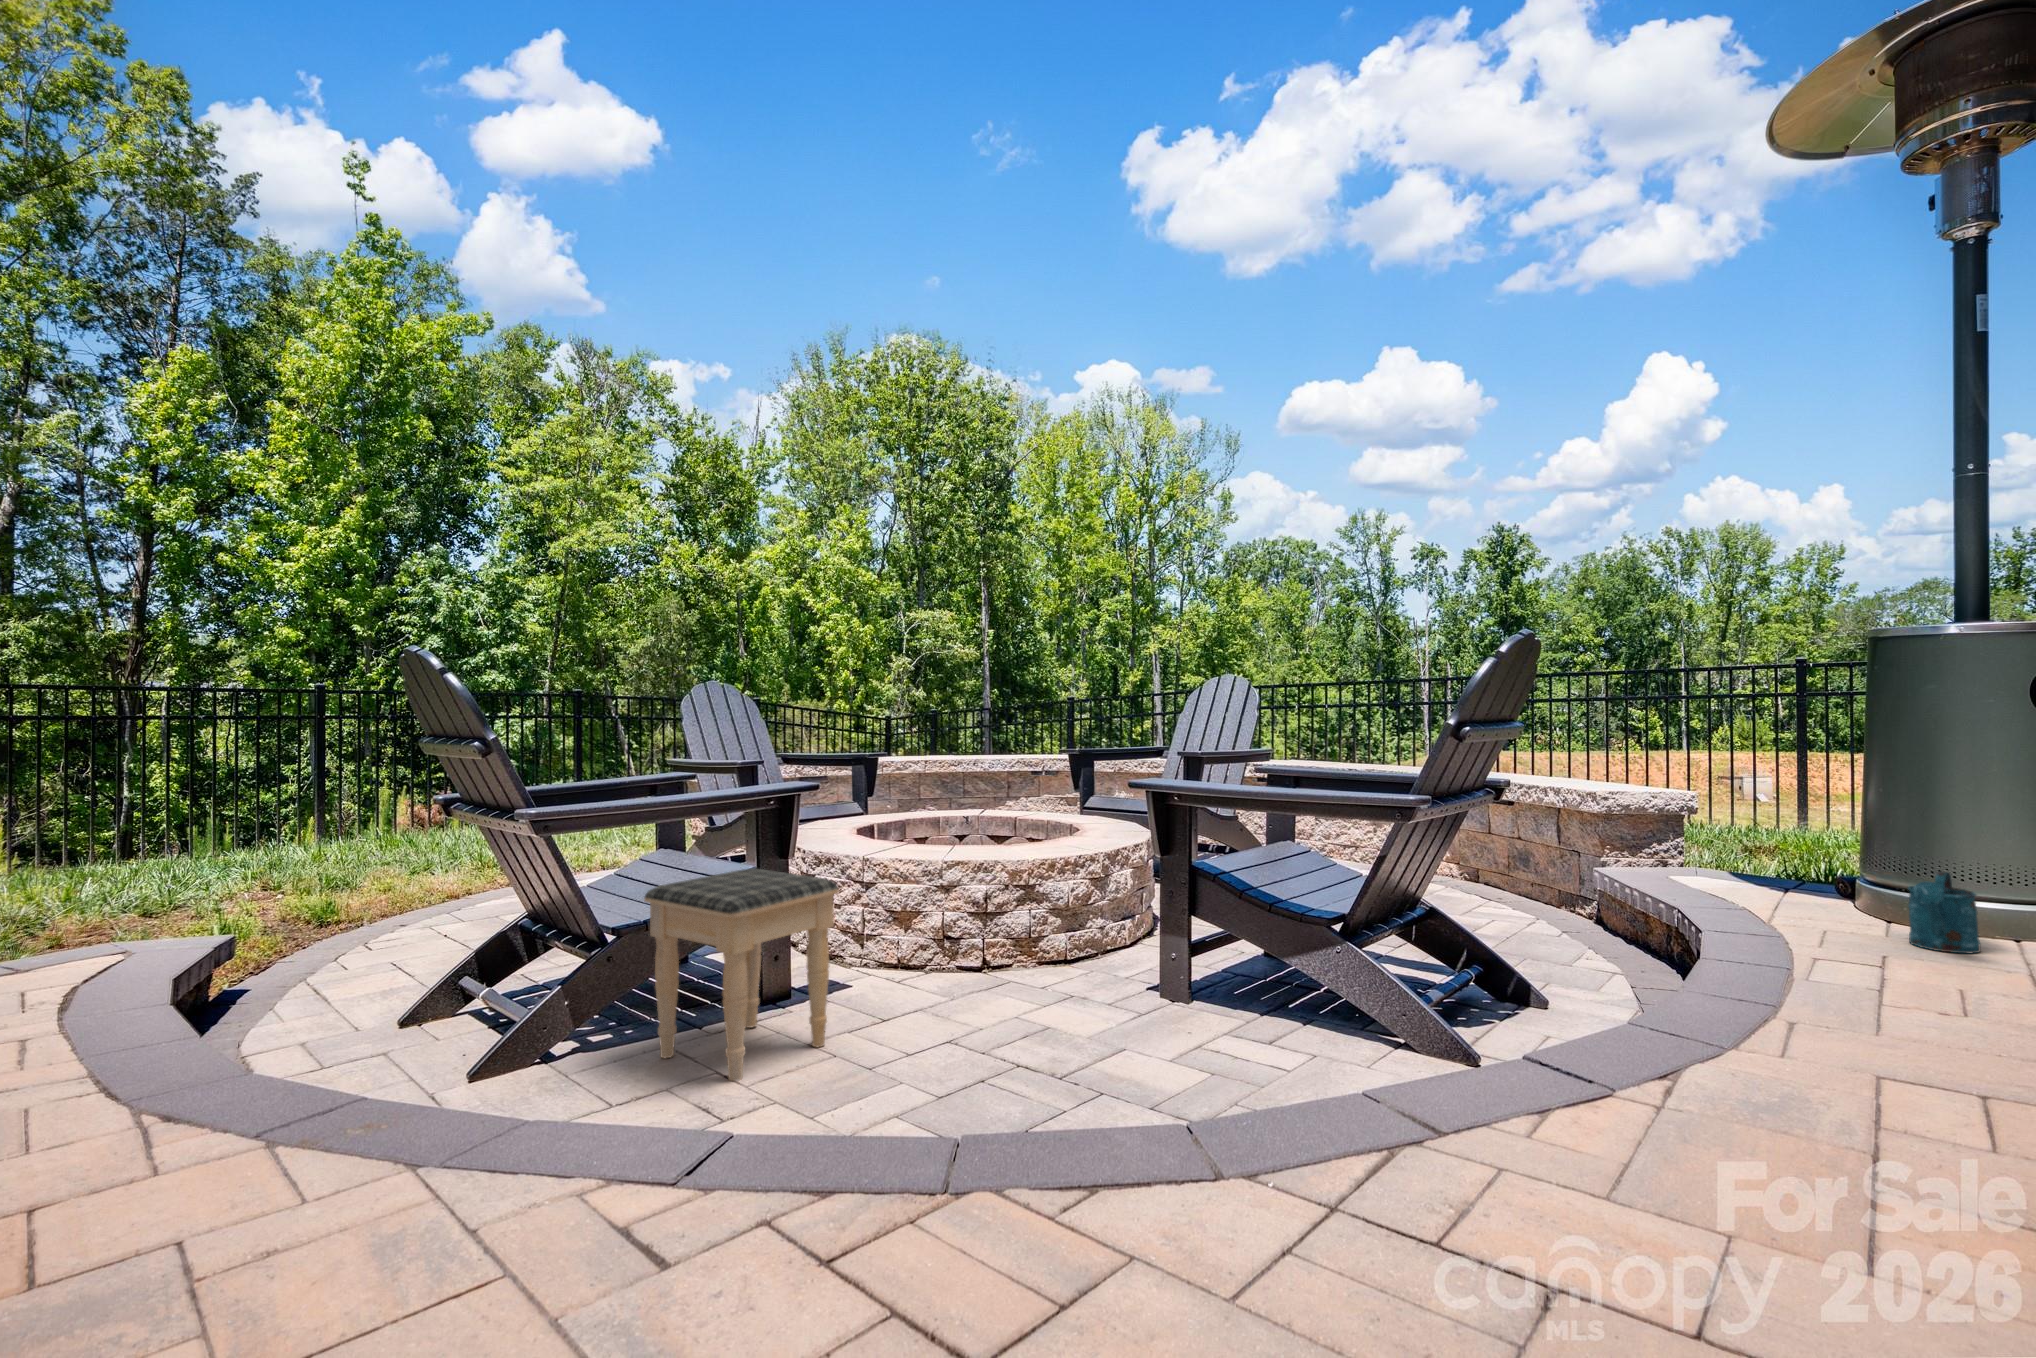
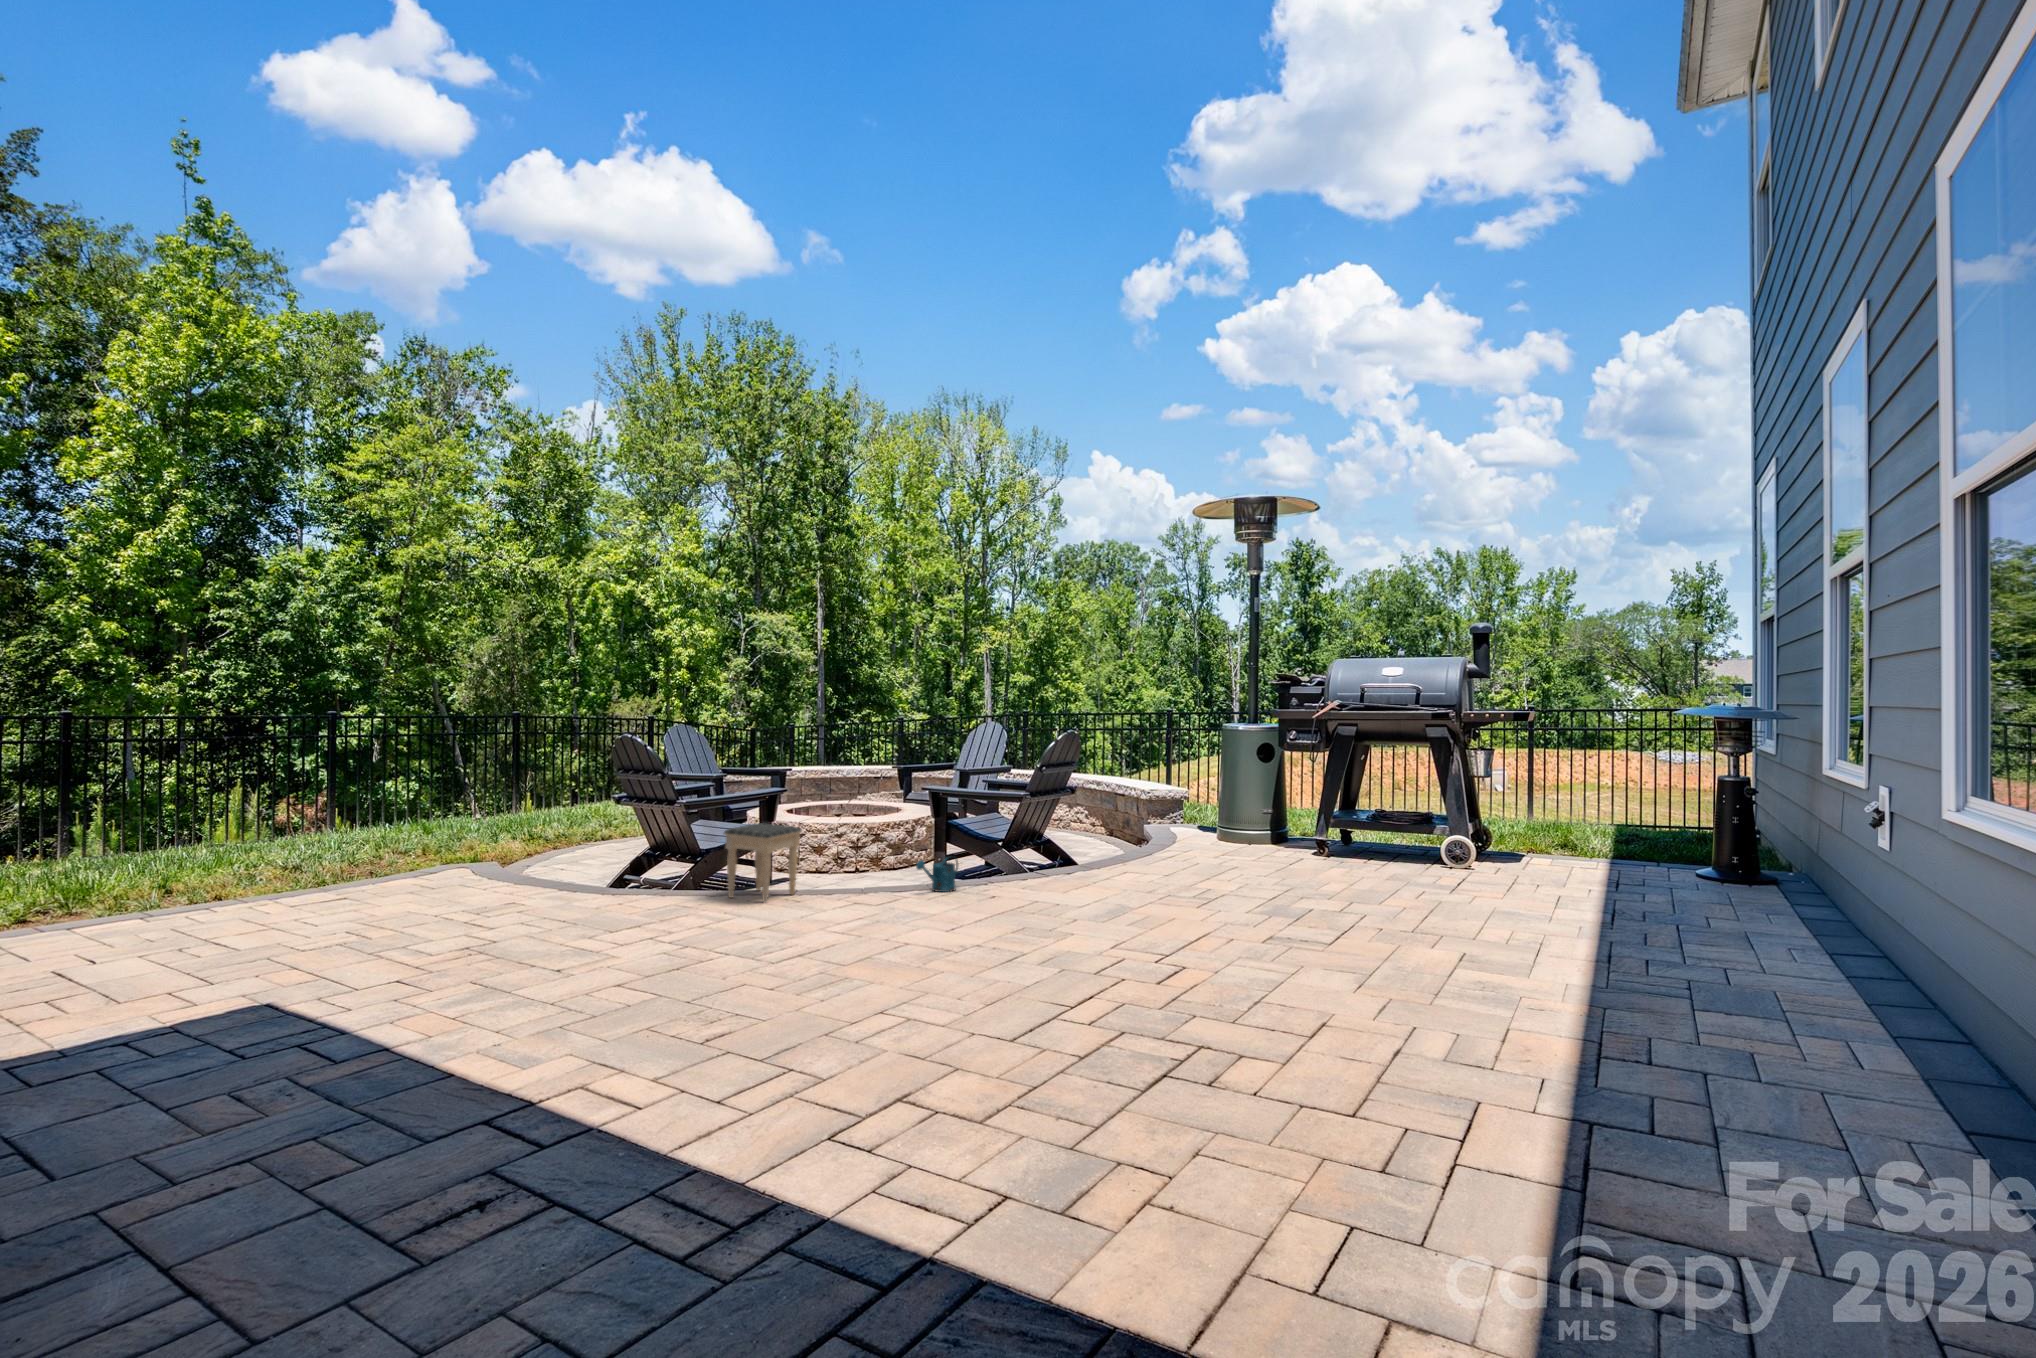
watering can: present [1908,872,1980,953] -> present [916,858,958,892]

